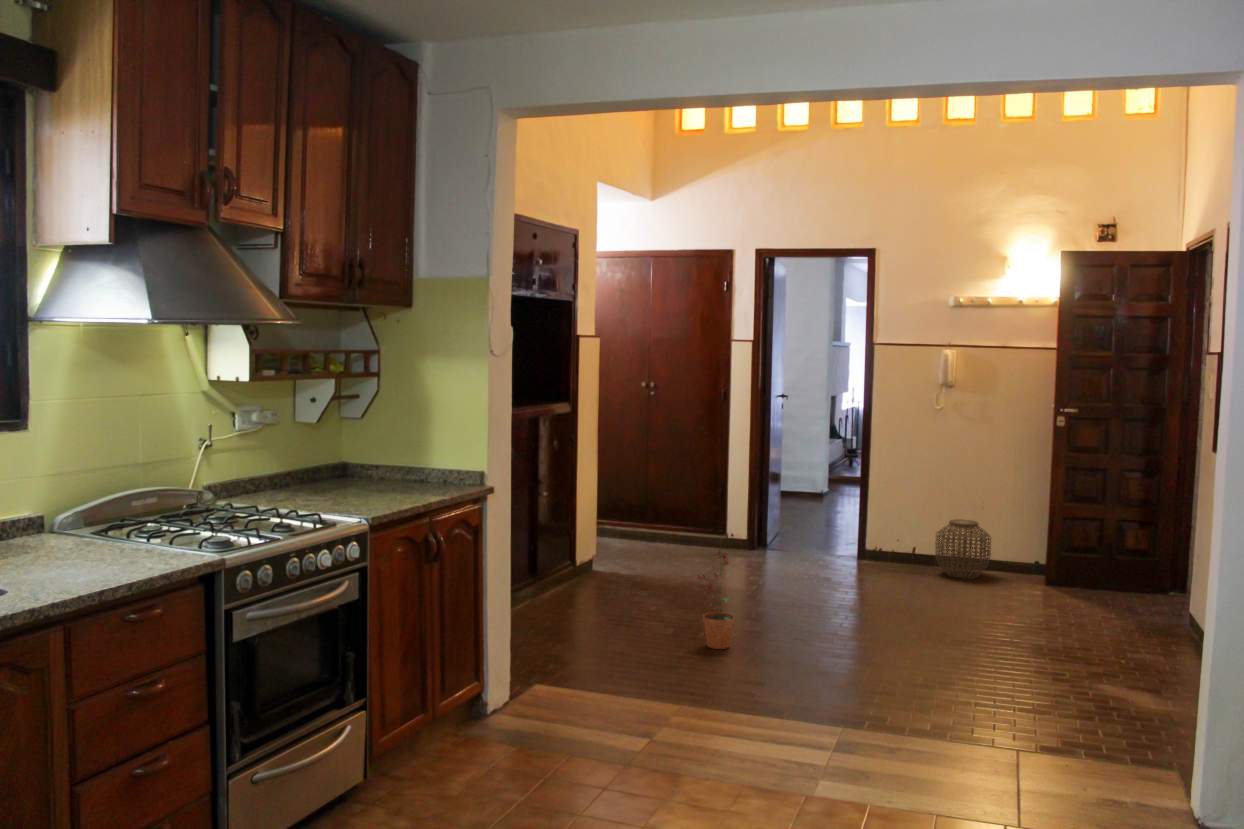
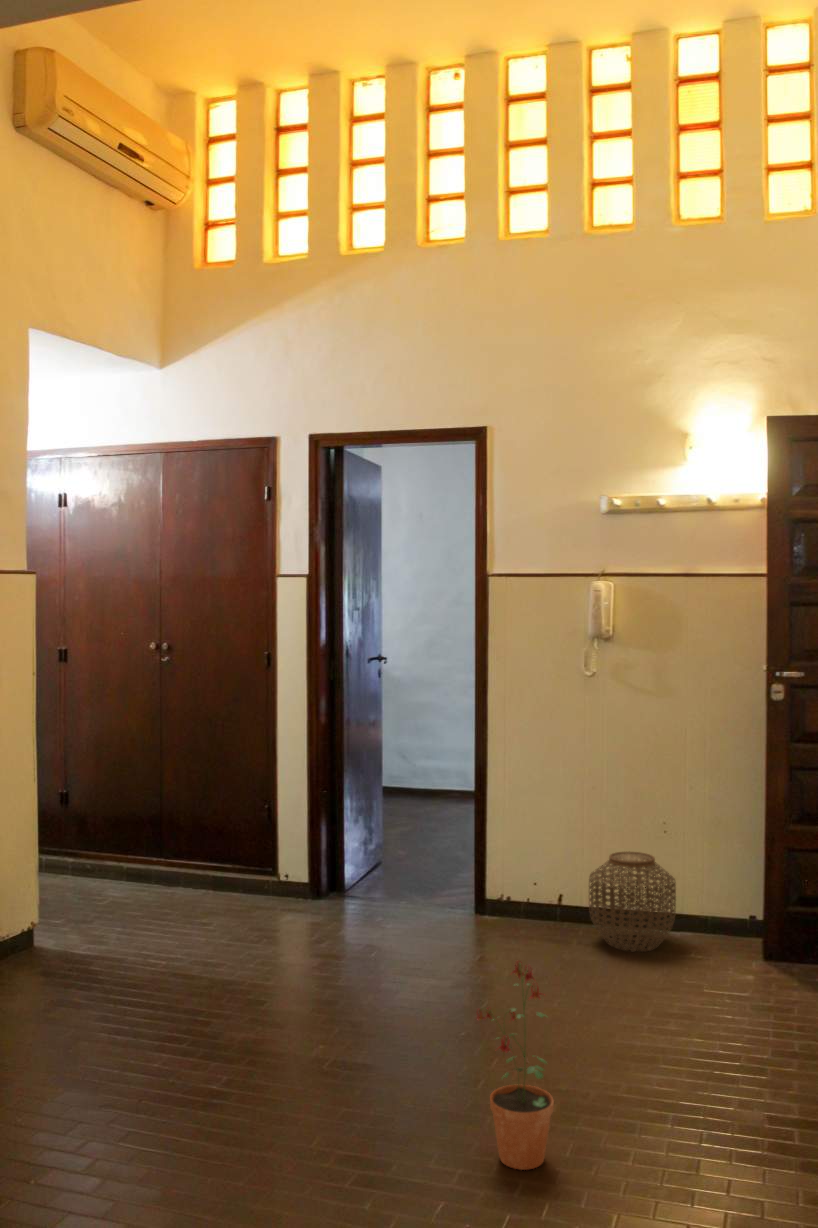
potted plant: present [698,550,735,649] -> present [477,961,554,1170]

